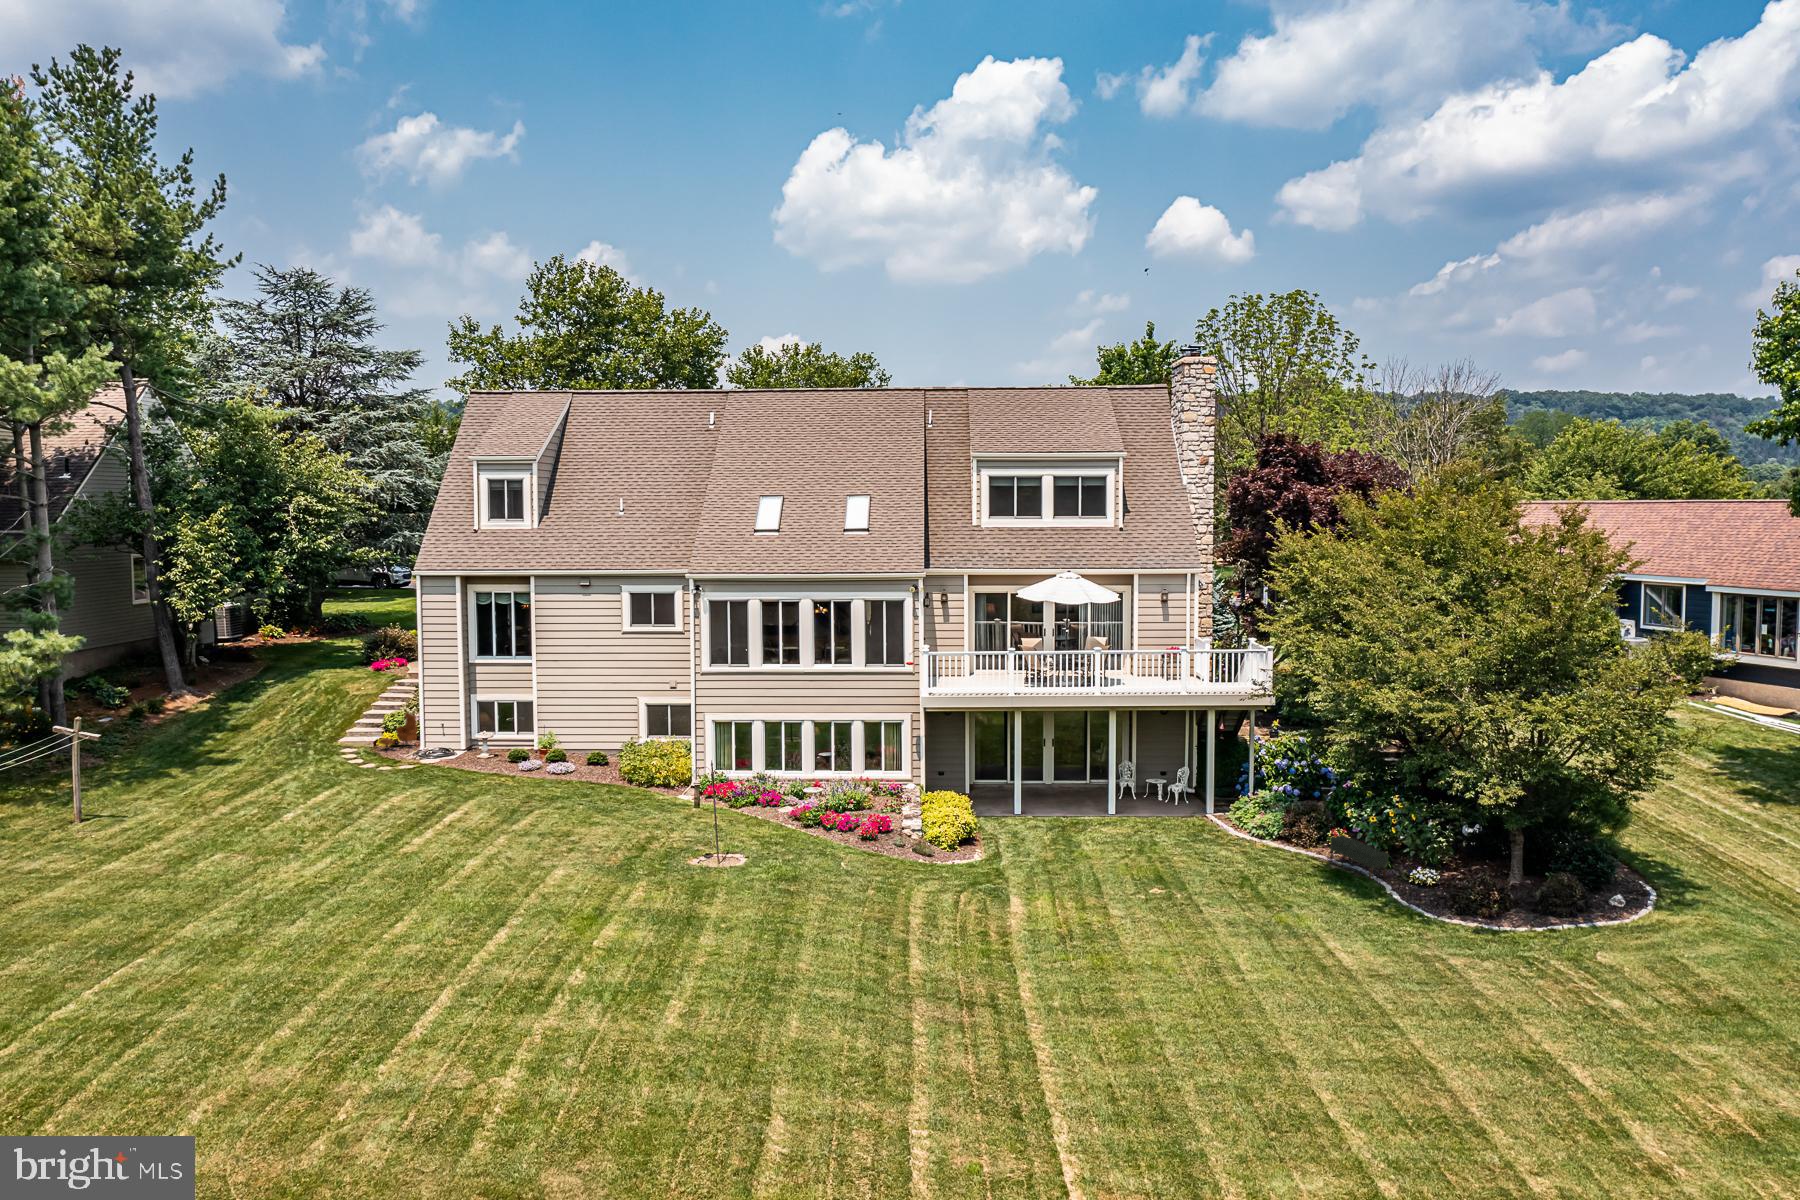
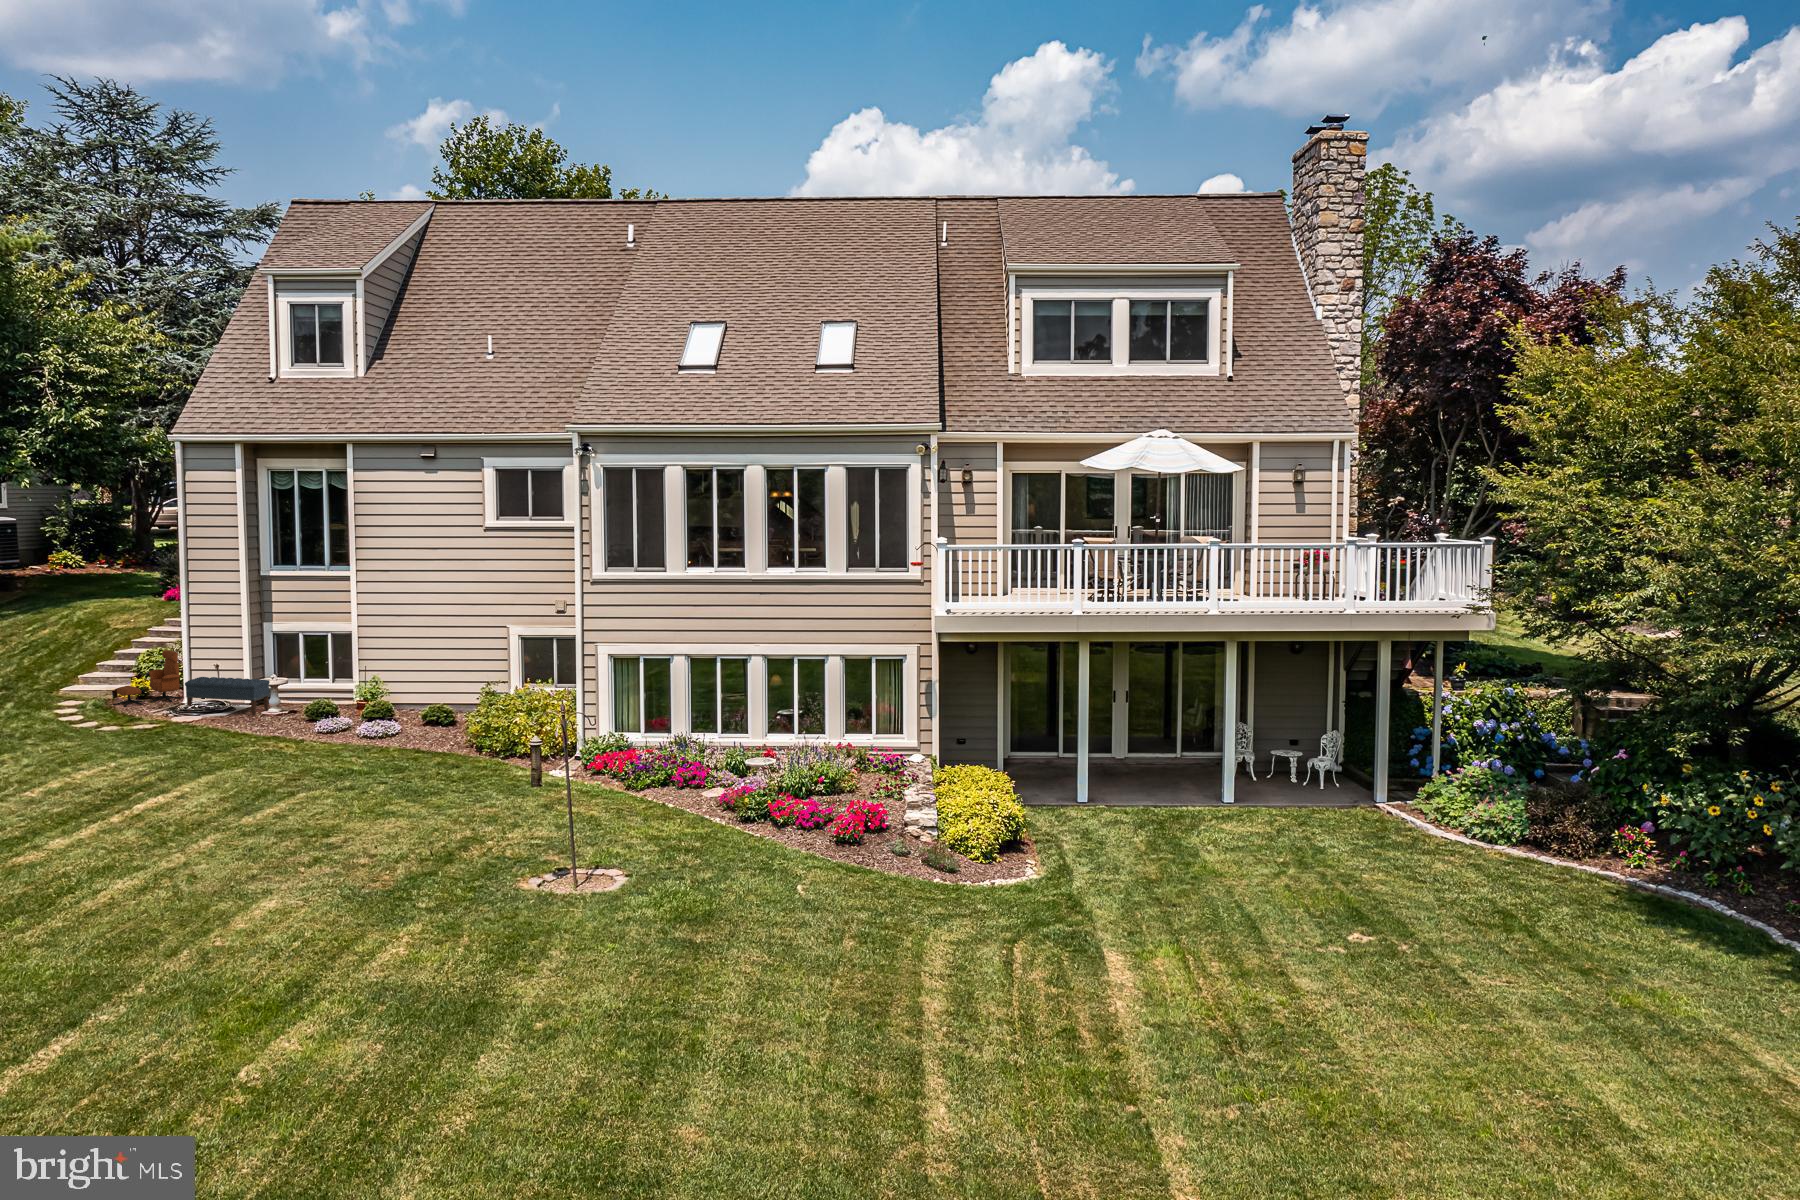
bench: present [1329,836,1389,880] -> present [185,677,270,715]

